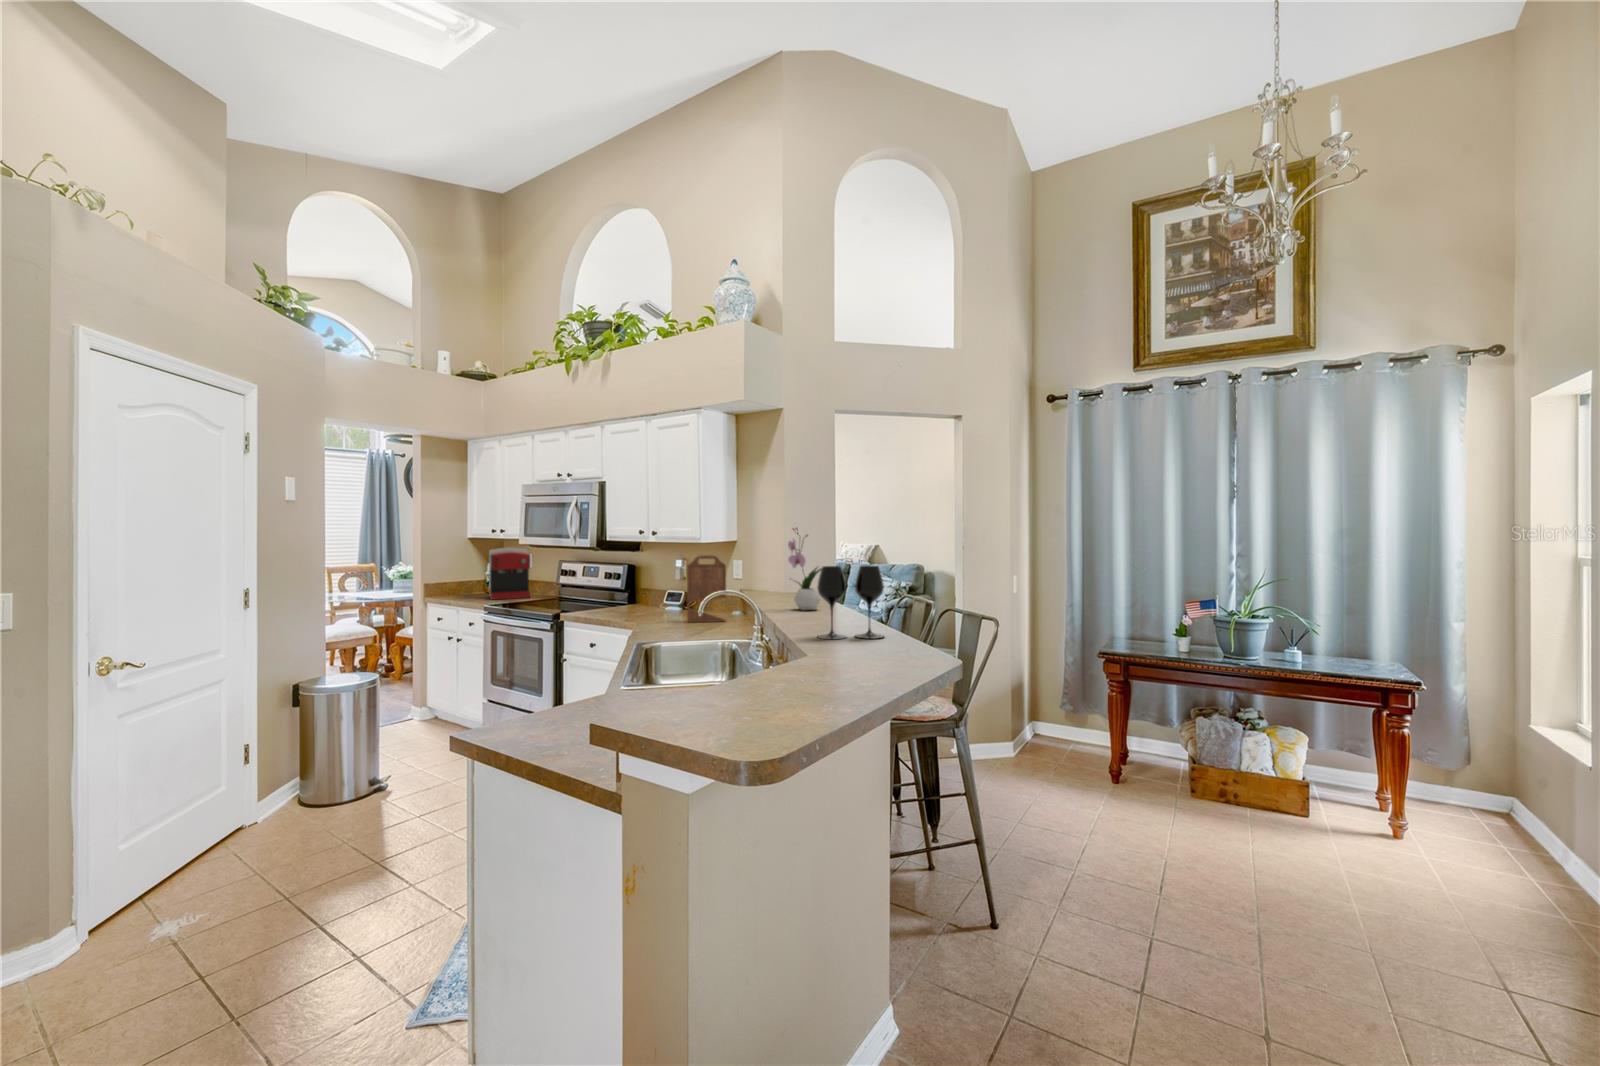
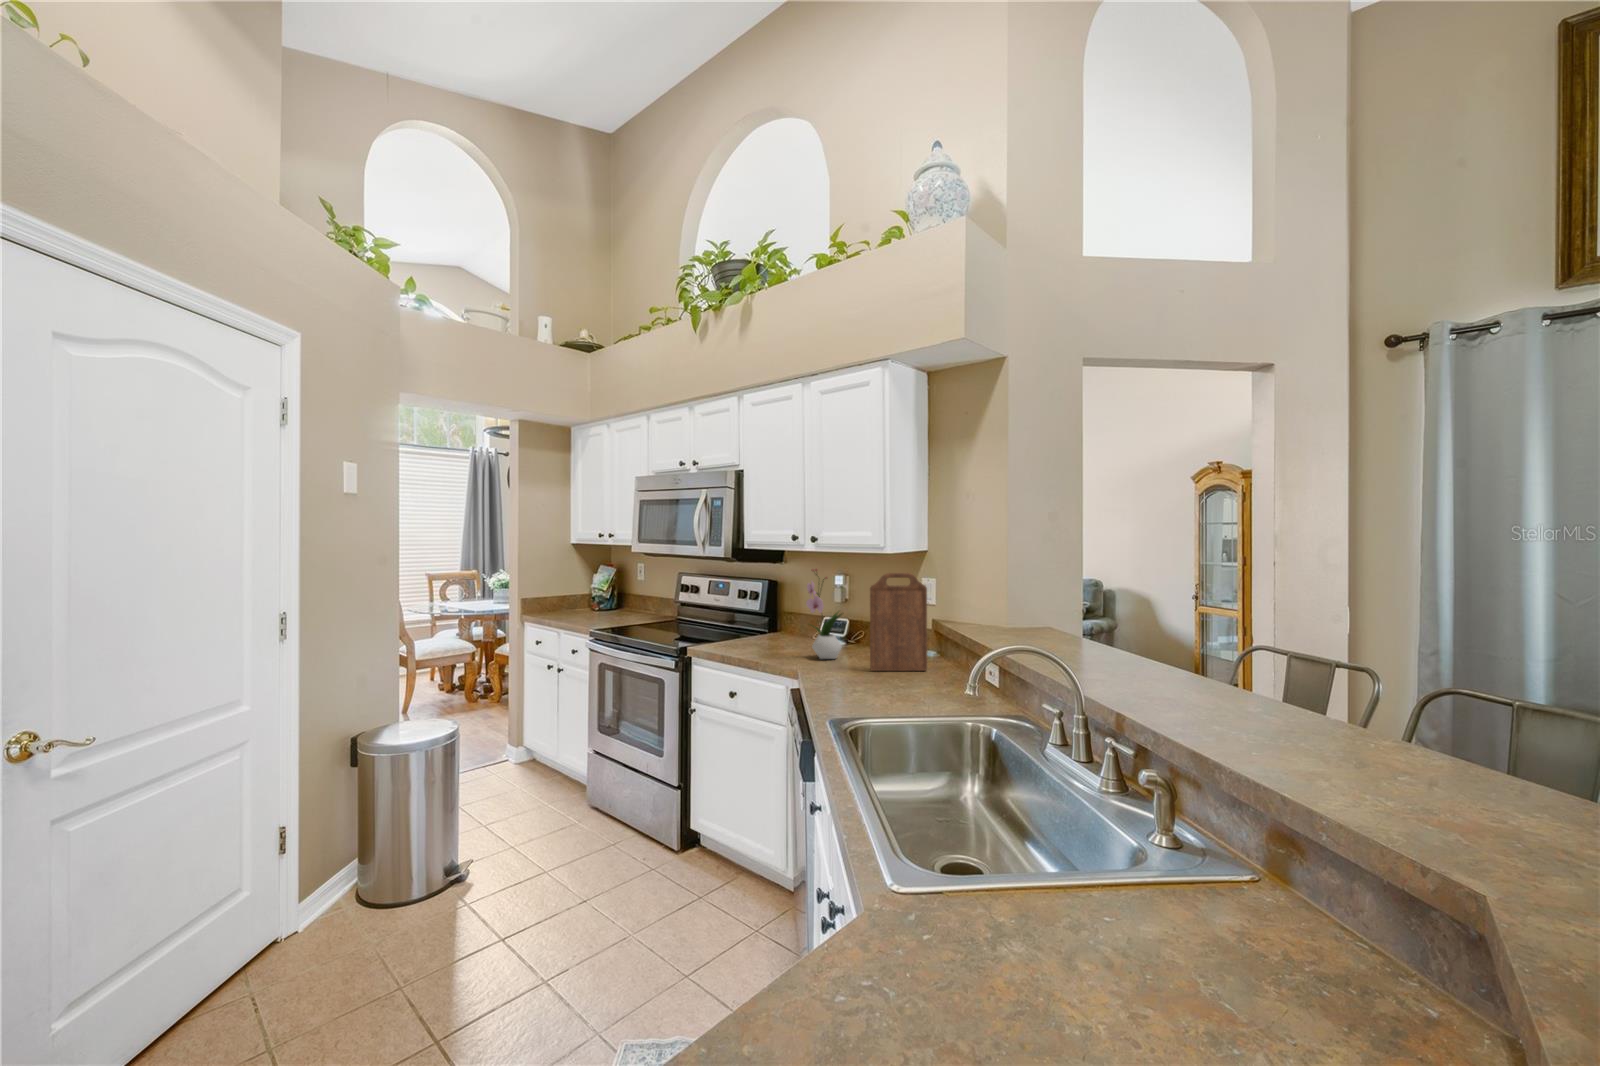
flower arrangement: present [788,528,821,610] -> present [806,569,842,659]
coffee maker: present [489,547,530,600] -> none [595,556,644,622]
wine glass: present [817,566,884,639] -> none [1286,621,1468,798]

